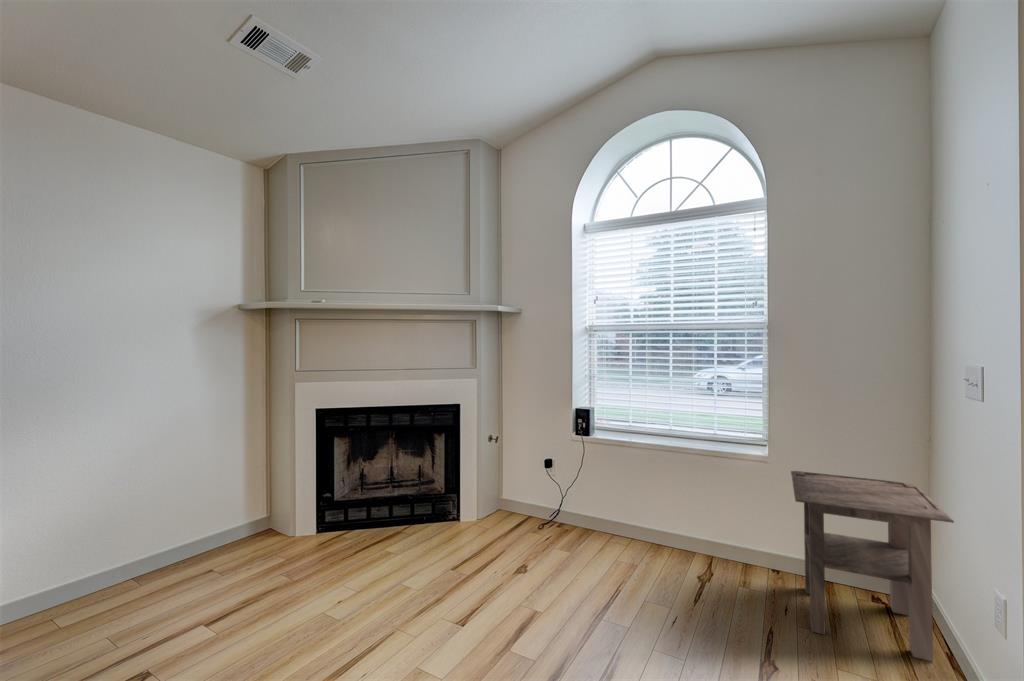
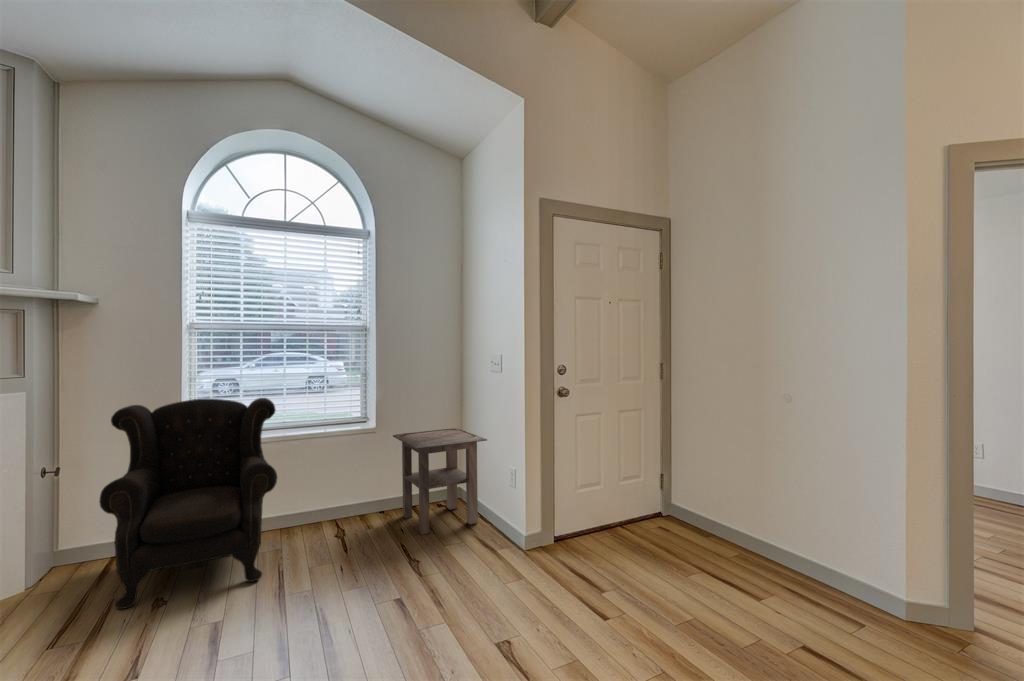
armchair: none [490,395,639,591] -> present [100,398,277,609]

